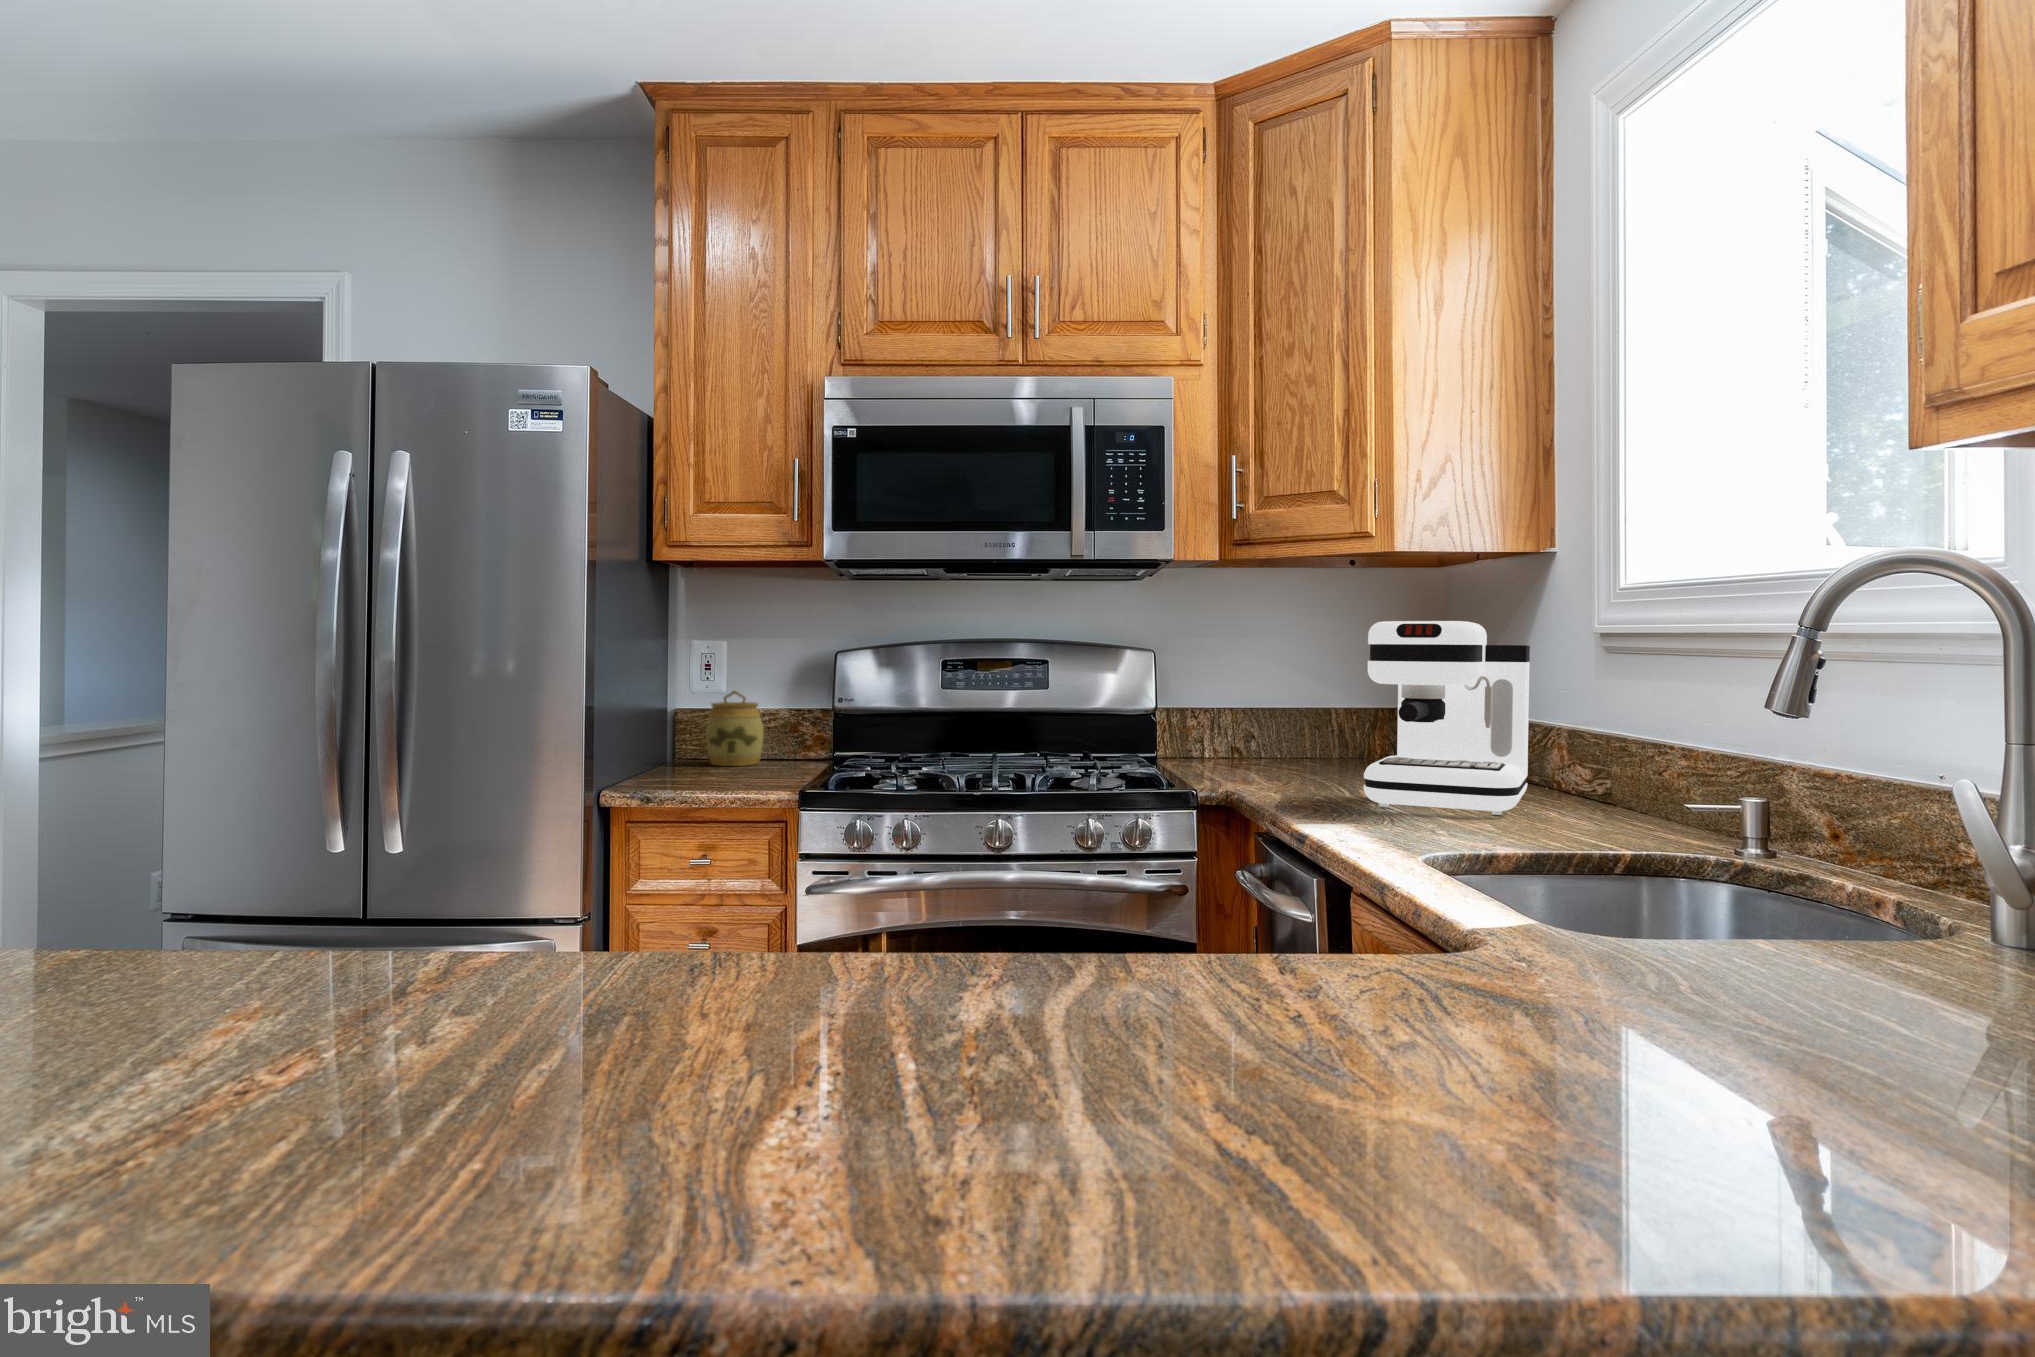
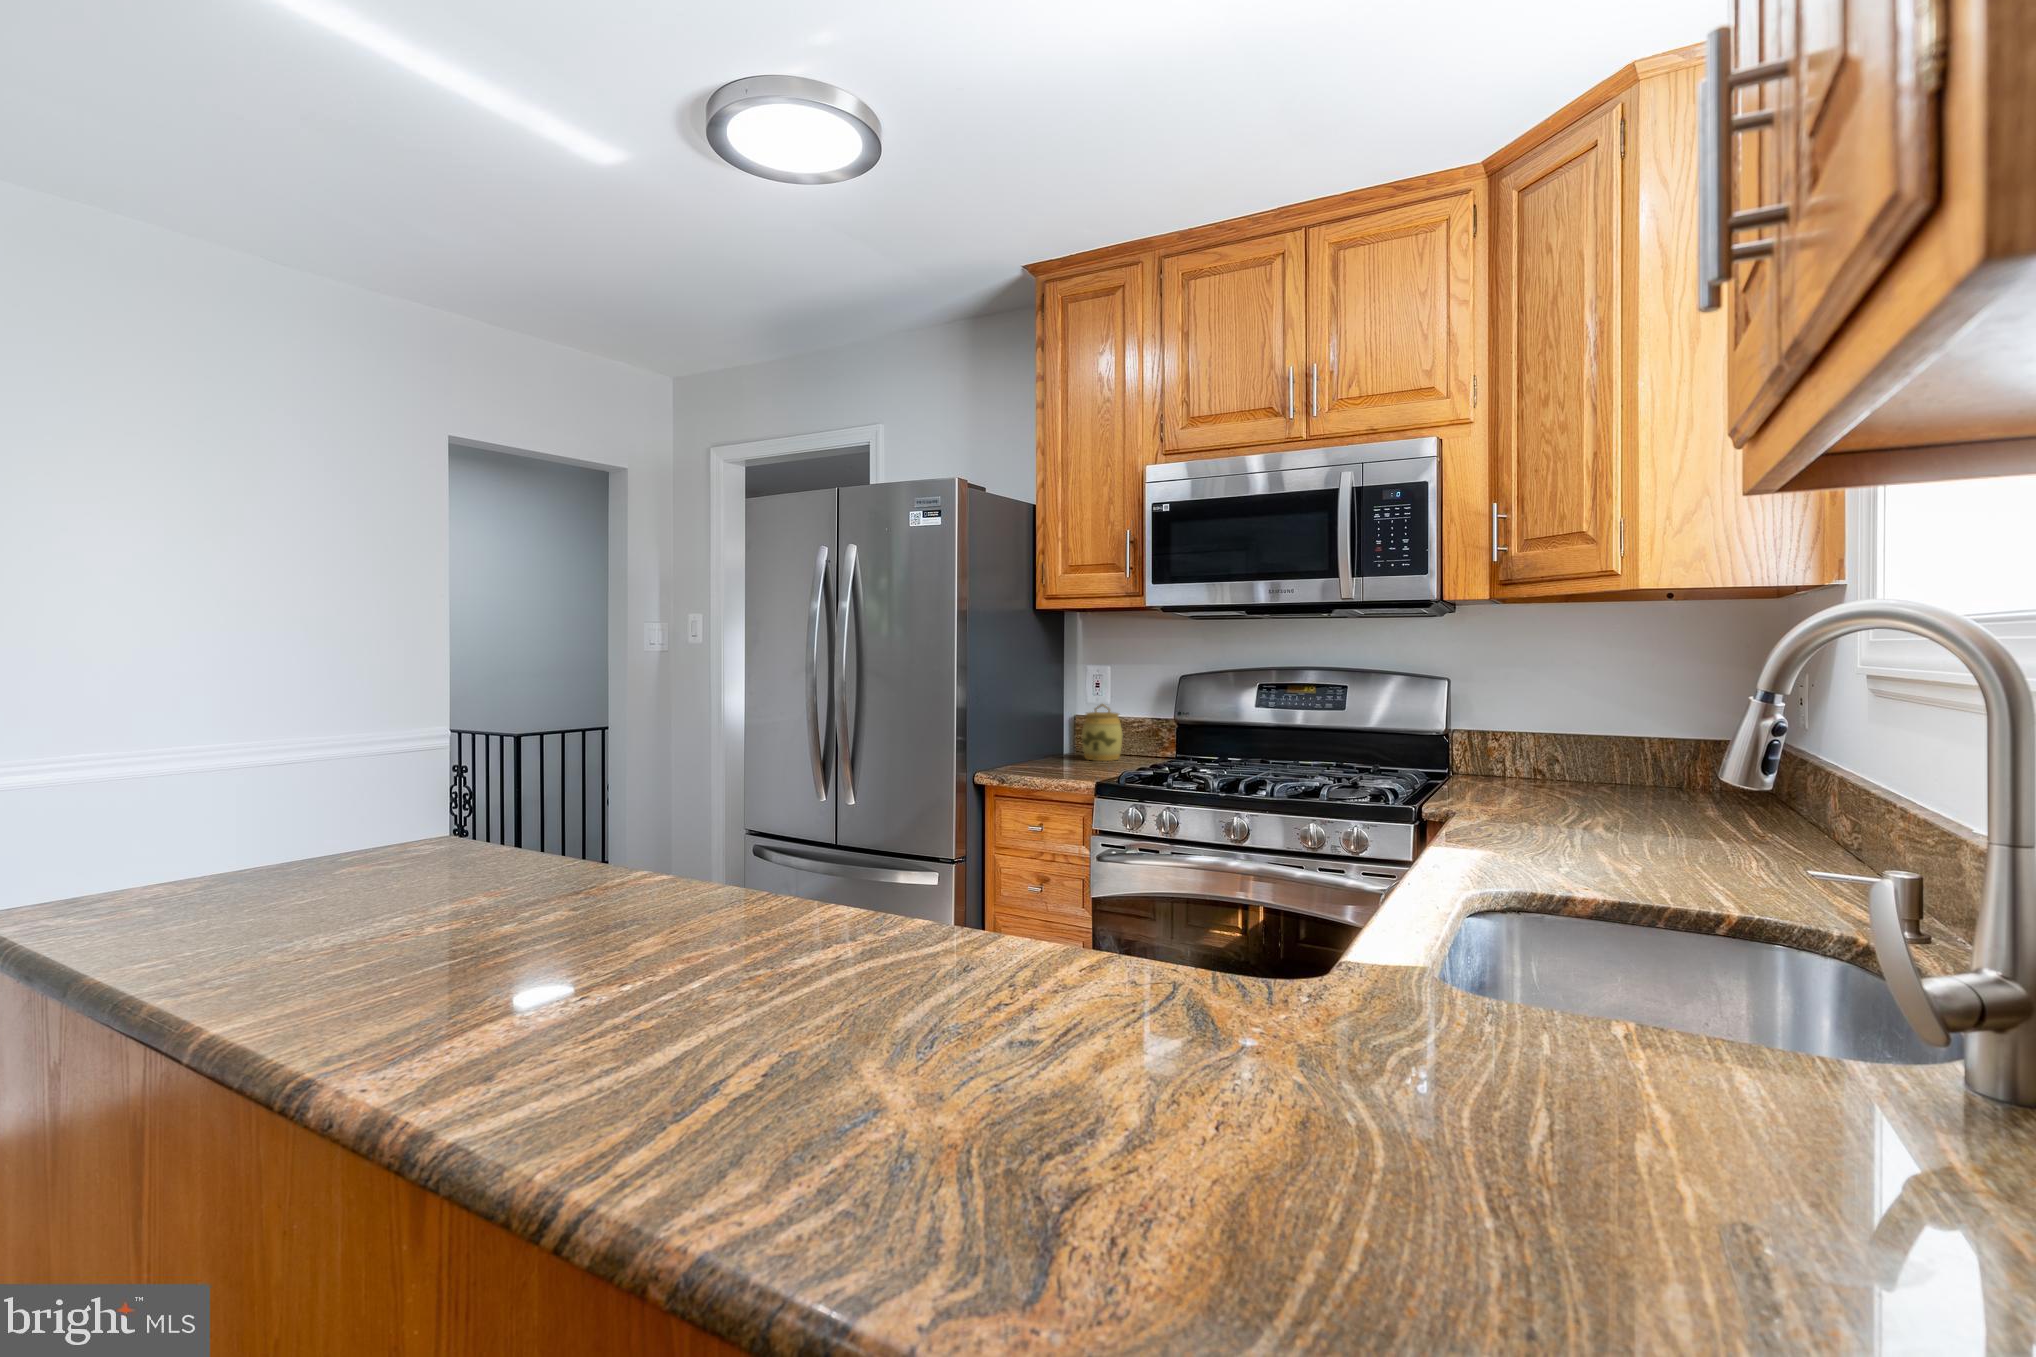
coffee maker: present [1364,621,1530,815] -> none [1552,666,1759,861]

